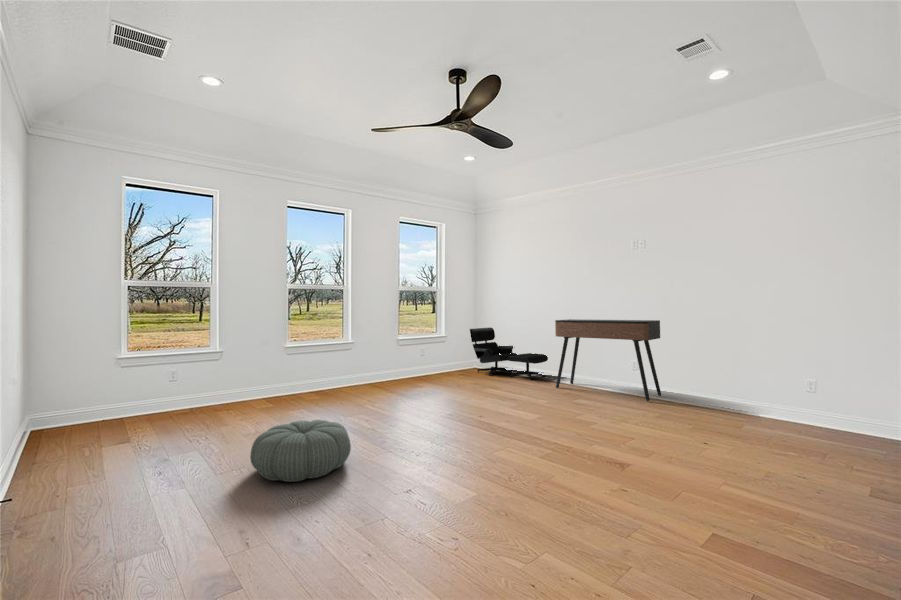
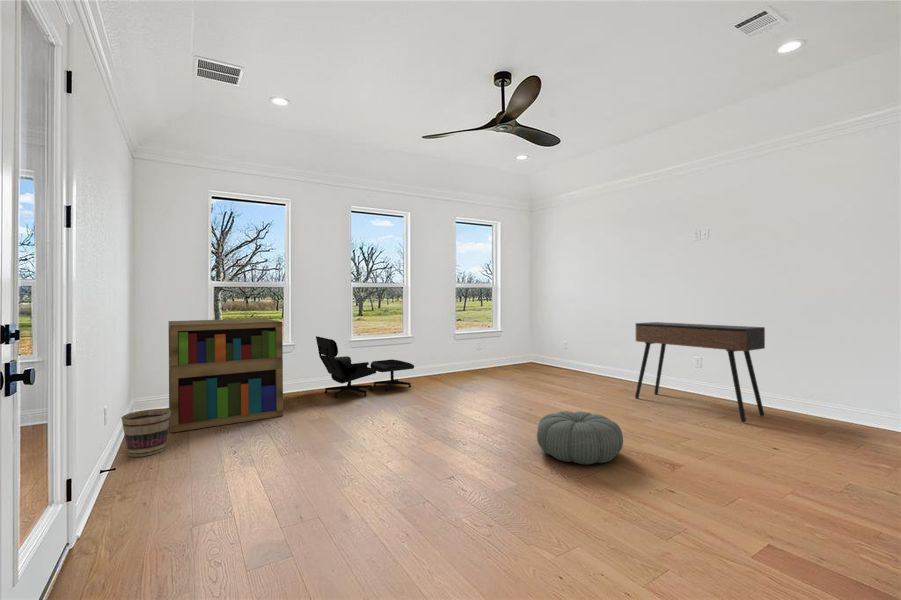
bookshelf: none [58,322,210,454] -> present [168,318,283,433]
lounge chair: present [470,327,548,380] -> present [316,336,414,398]
pouf: present [250,420,351,482] -> present [537,411,623,464]
basket: none [7,425,75,485] -> present [121,409,171,457]

